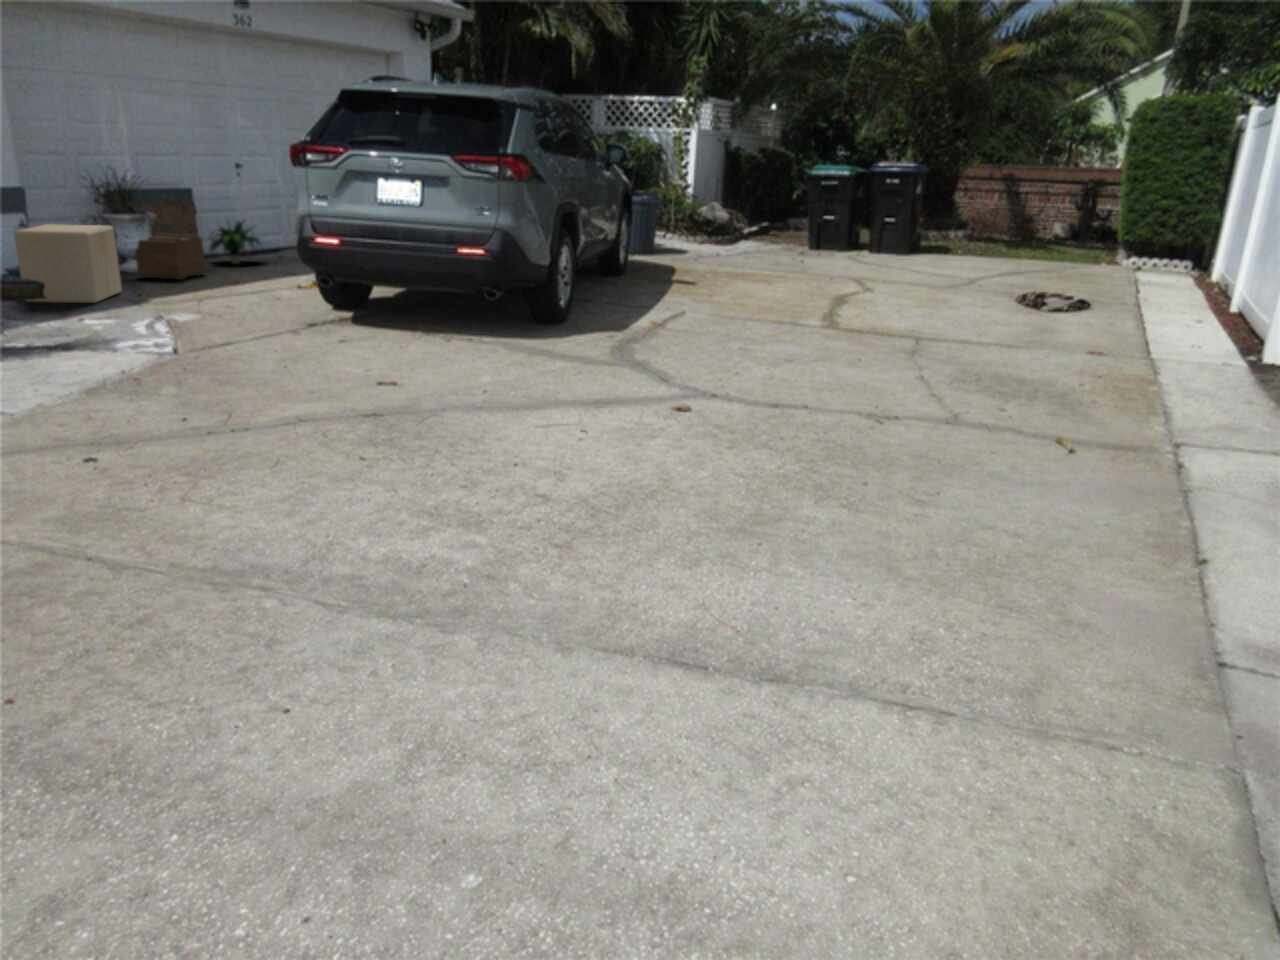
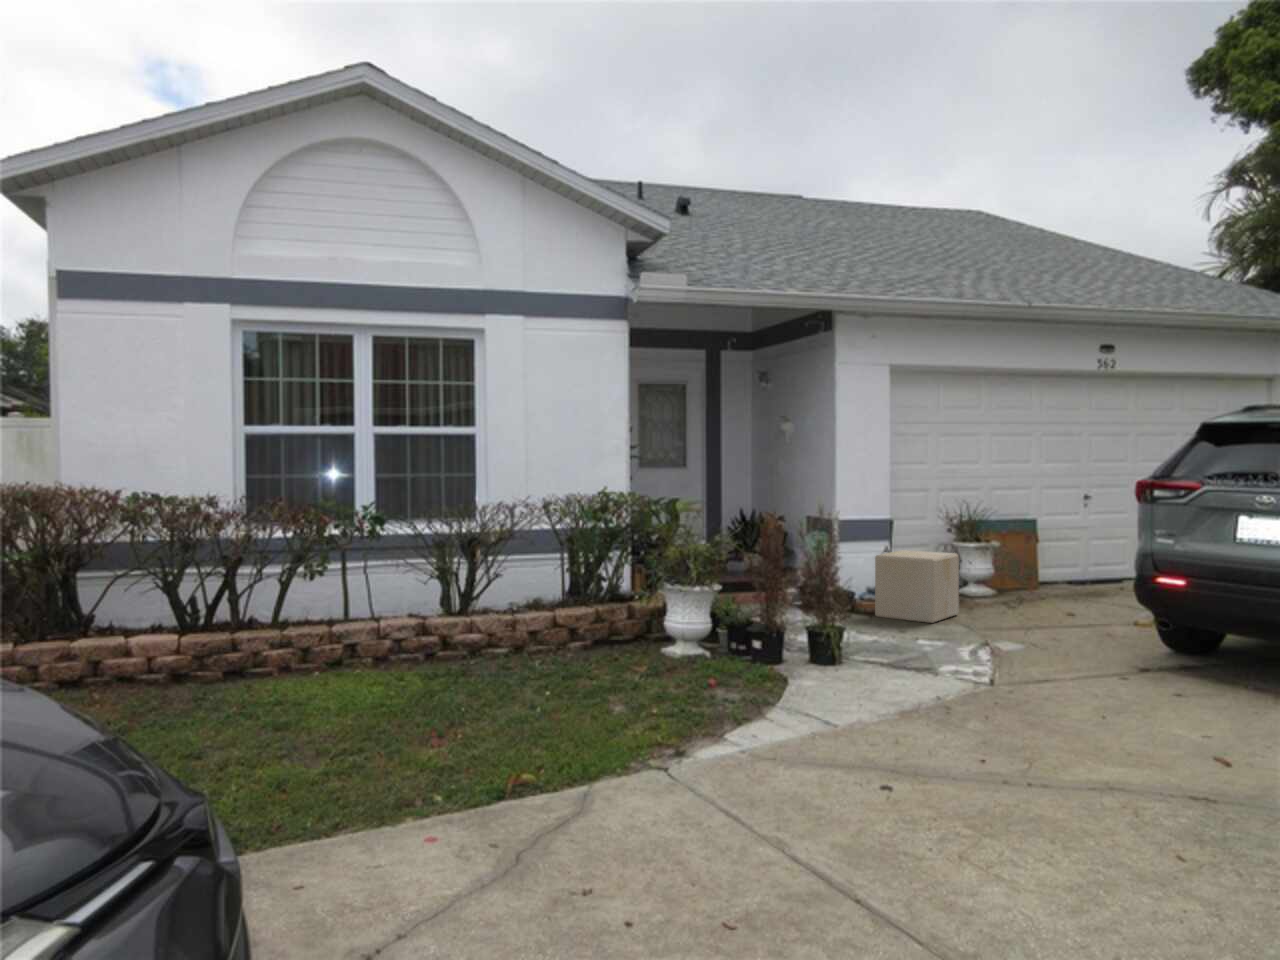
potted plant: present [210,220,261,264] -> none [1047,548,1107,595]
wooden crate: present [135,233,205,280] -> none [977,561,1042,607]

